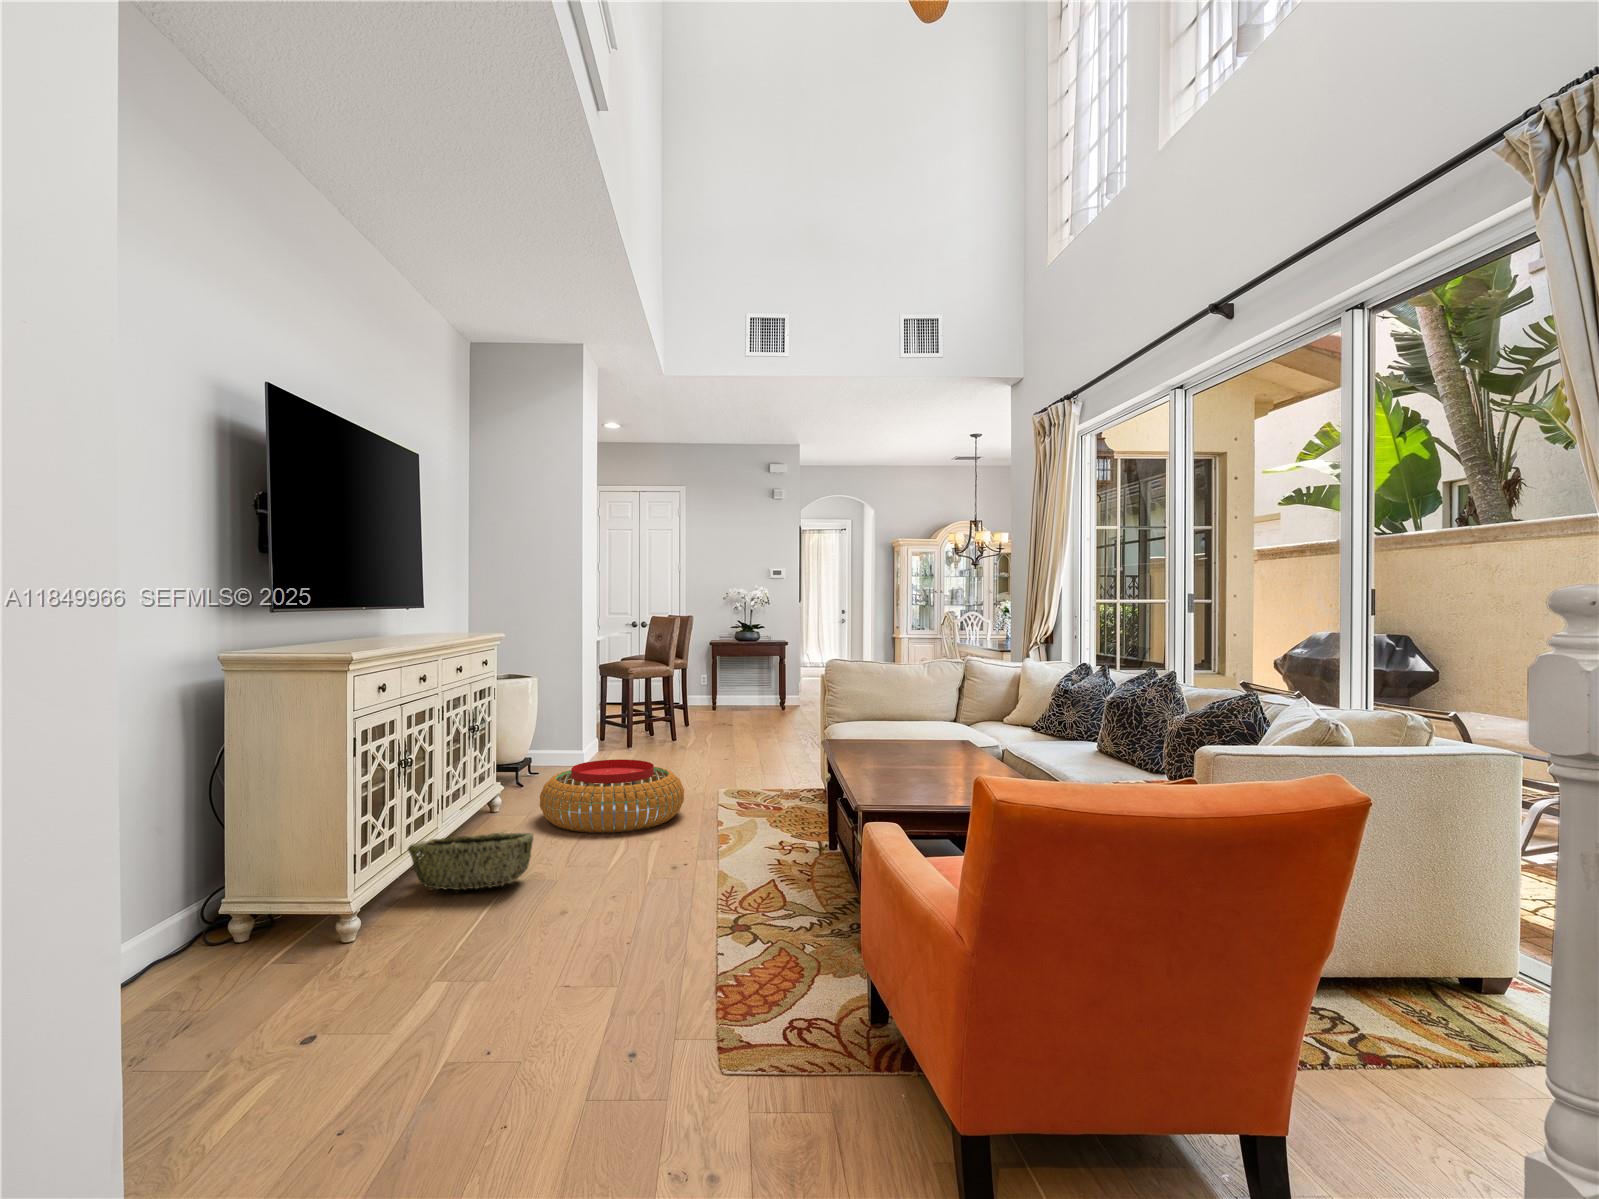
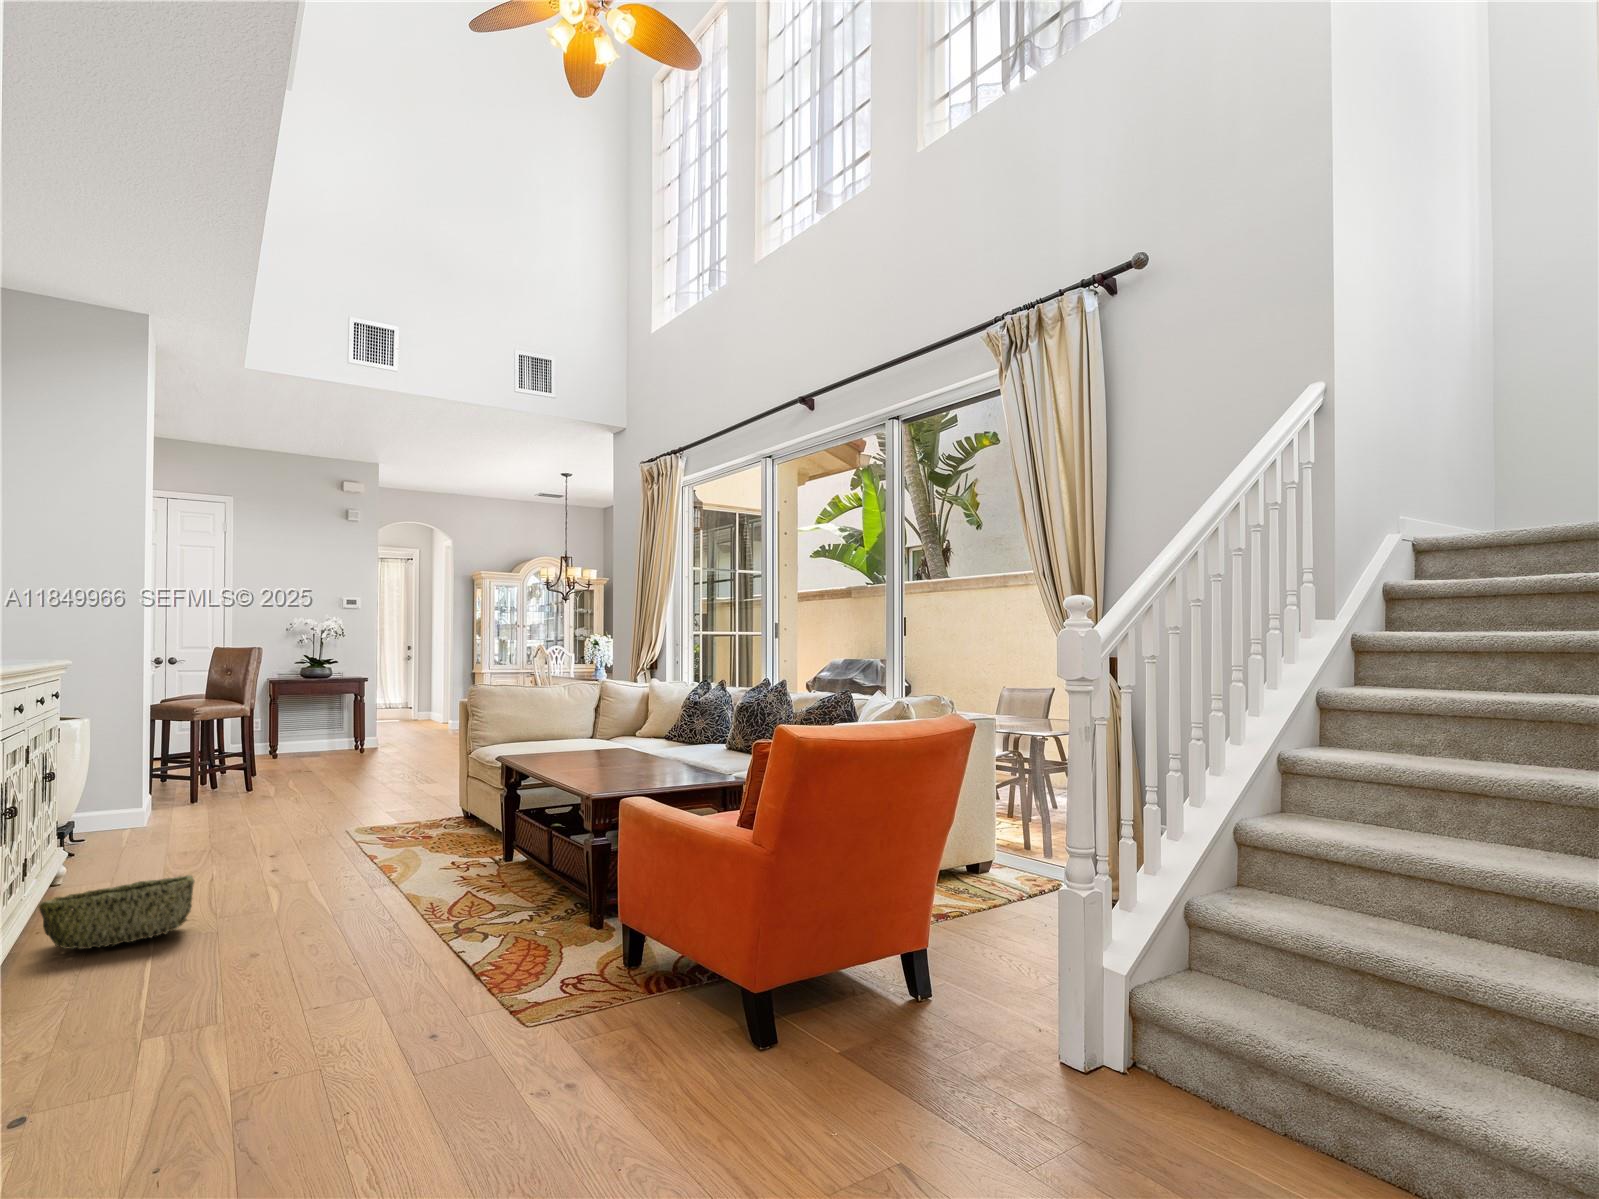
pouf: present [540,759,684,832] -> none [148,799,327,879]

